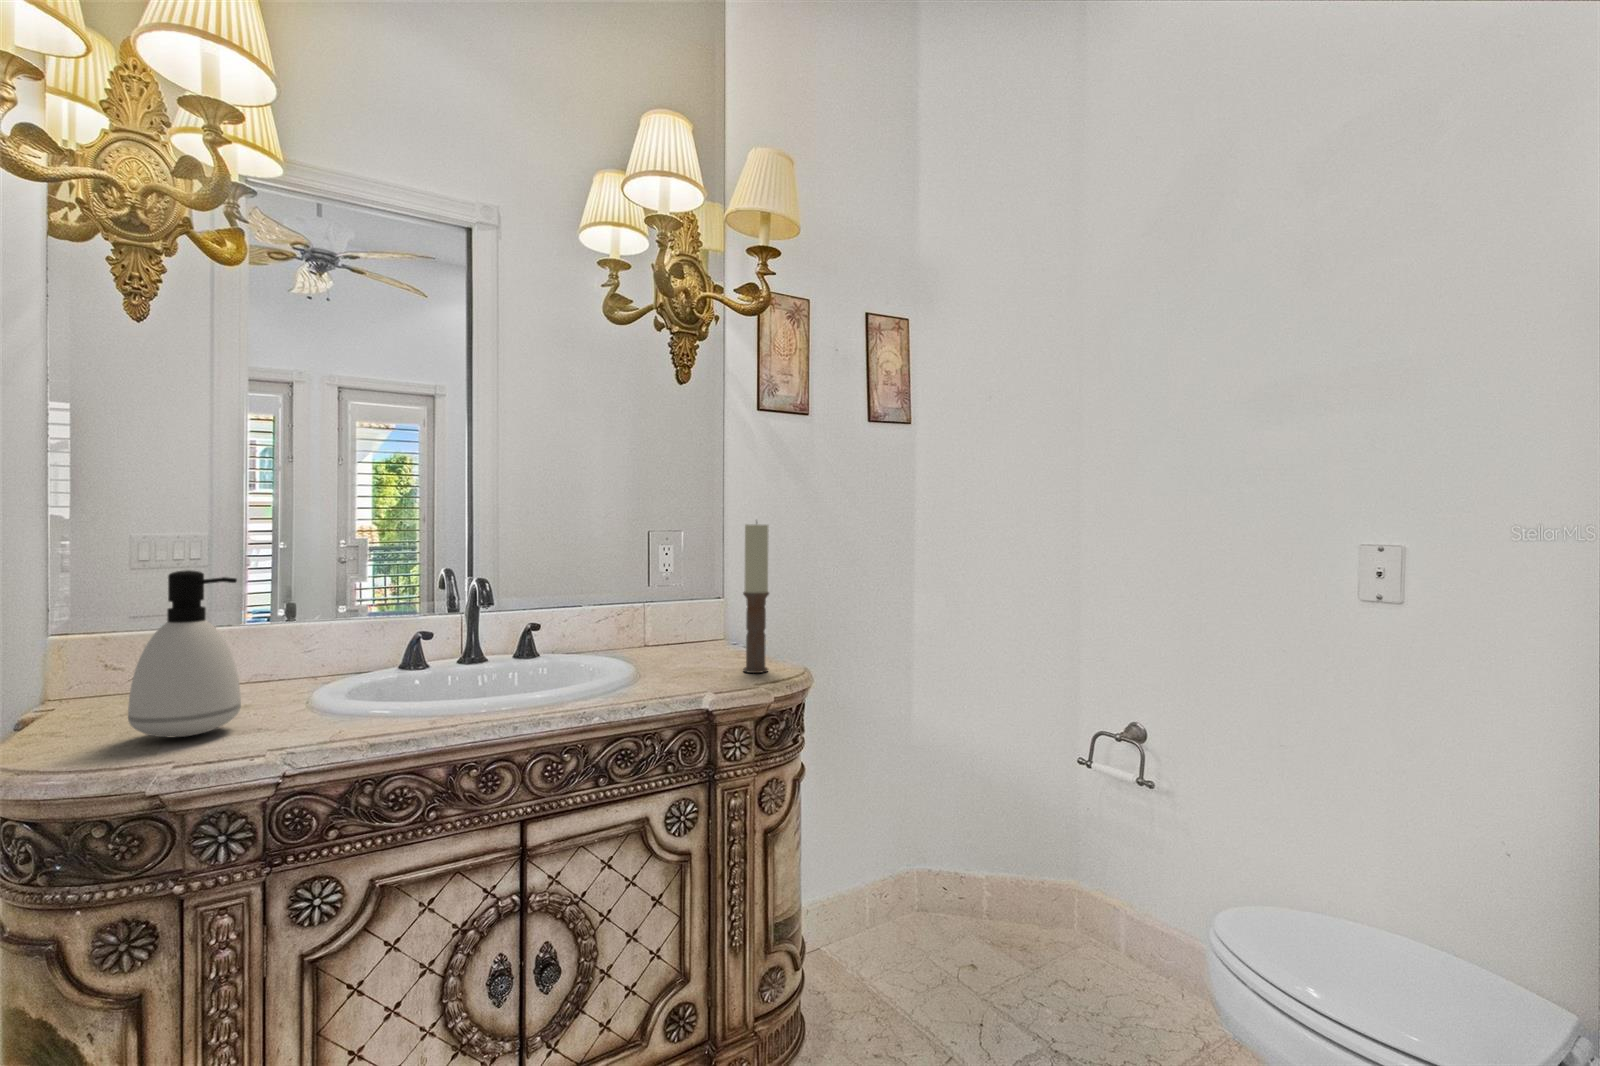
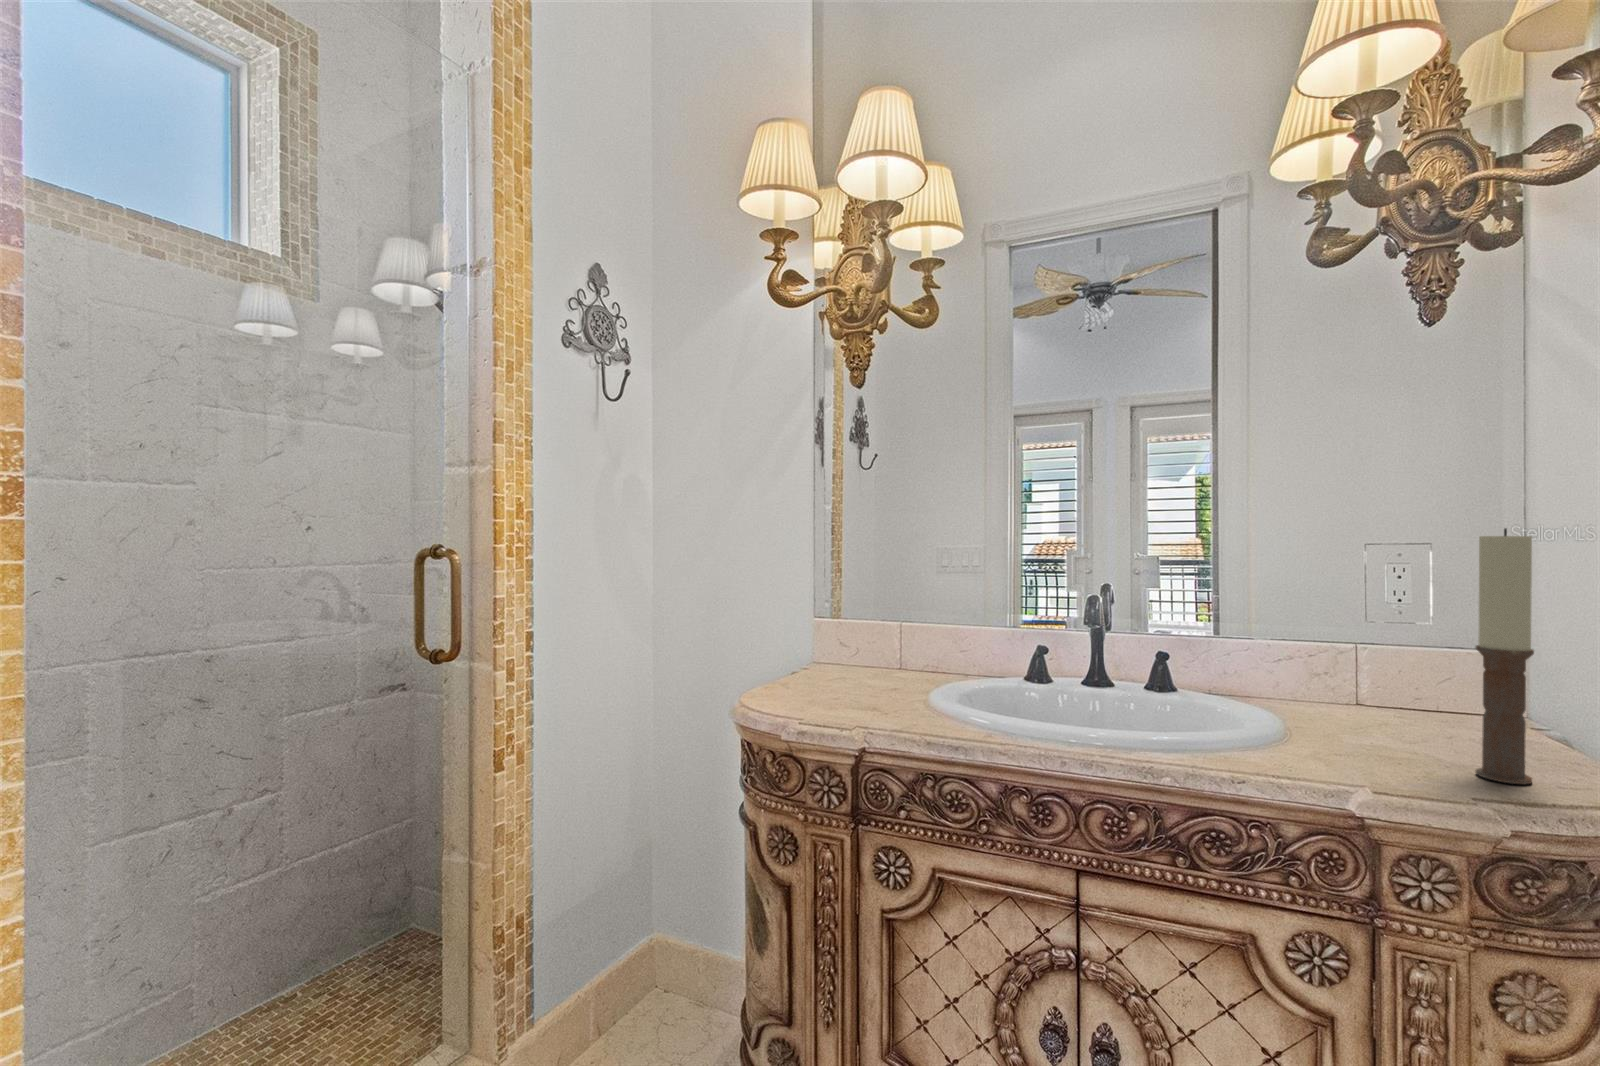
soap dispenser: present [128,570,241,737] -> none [798,573,866,702]

